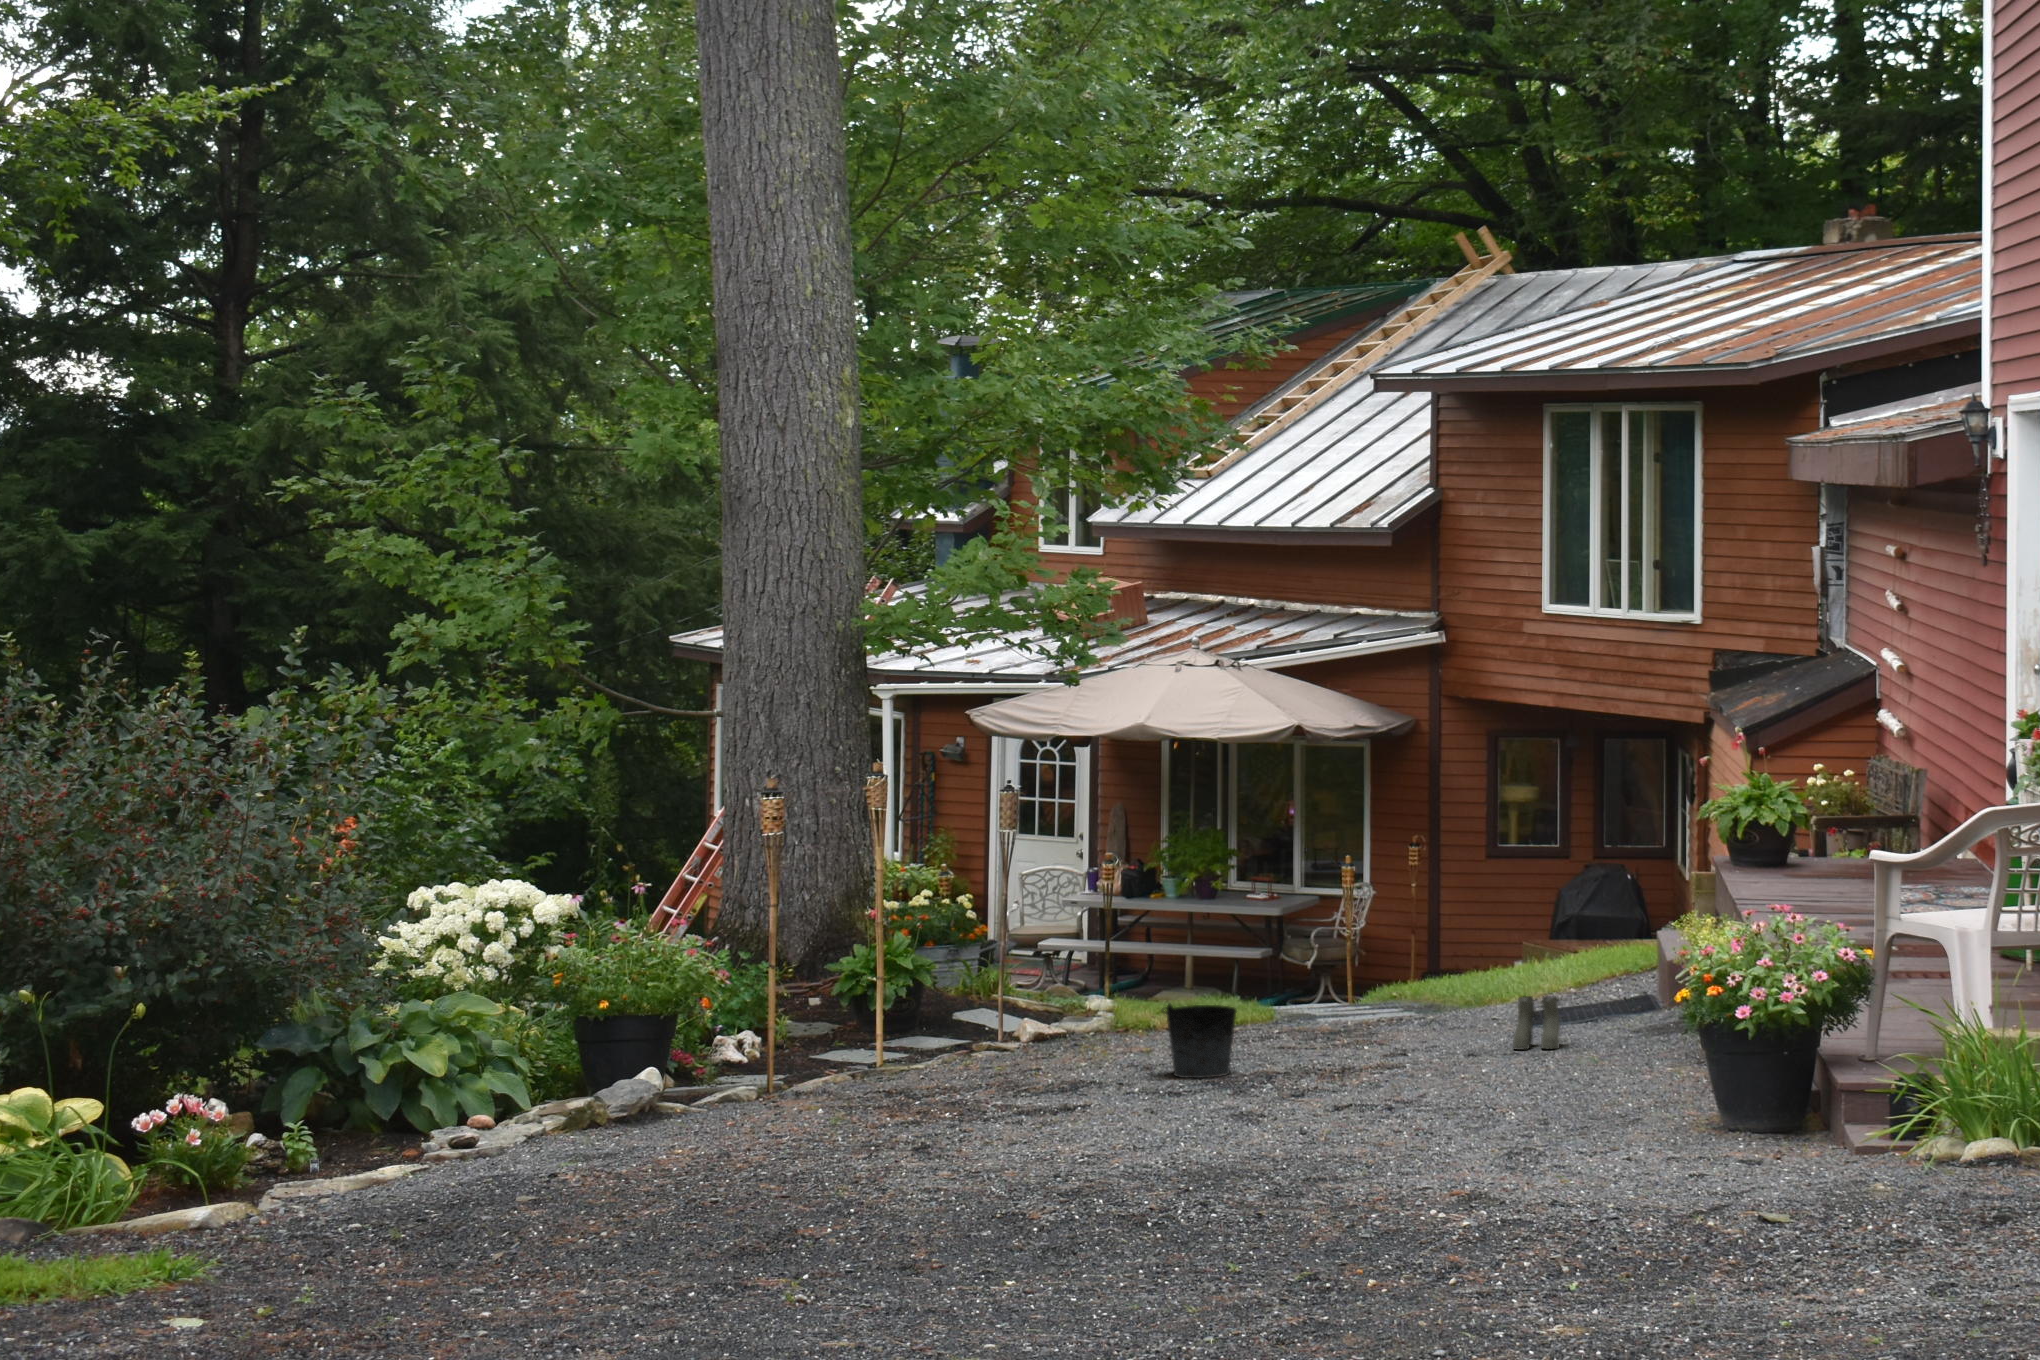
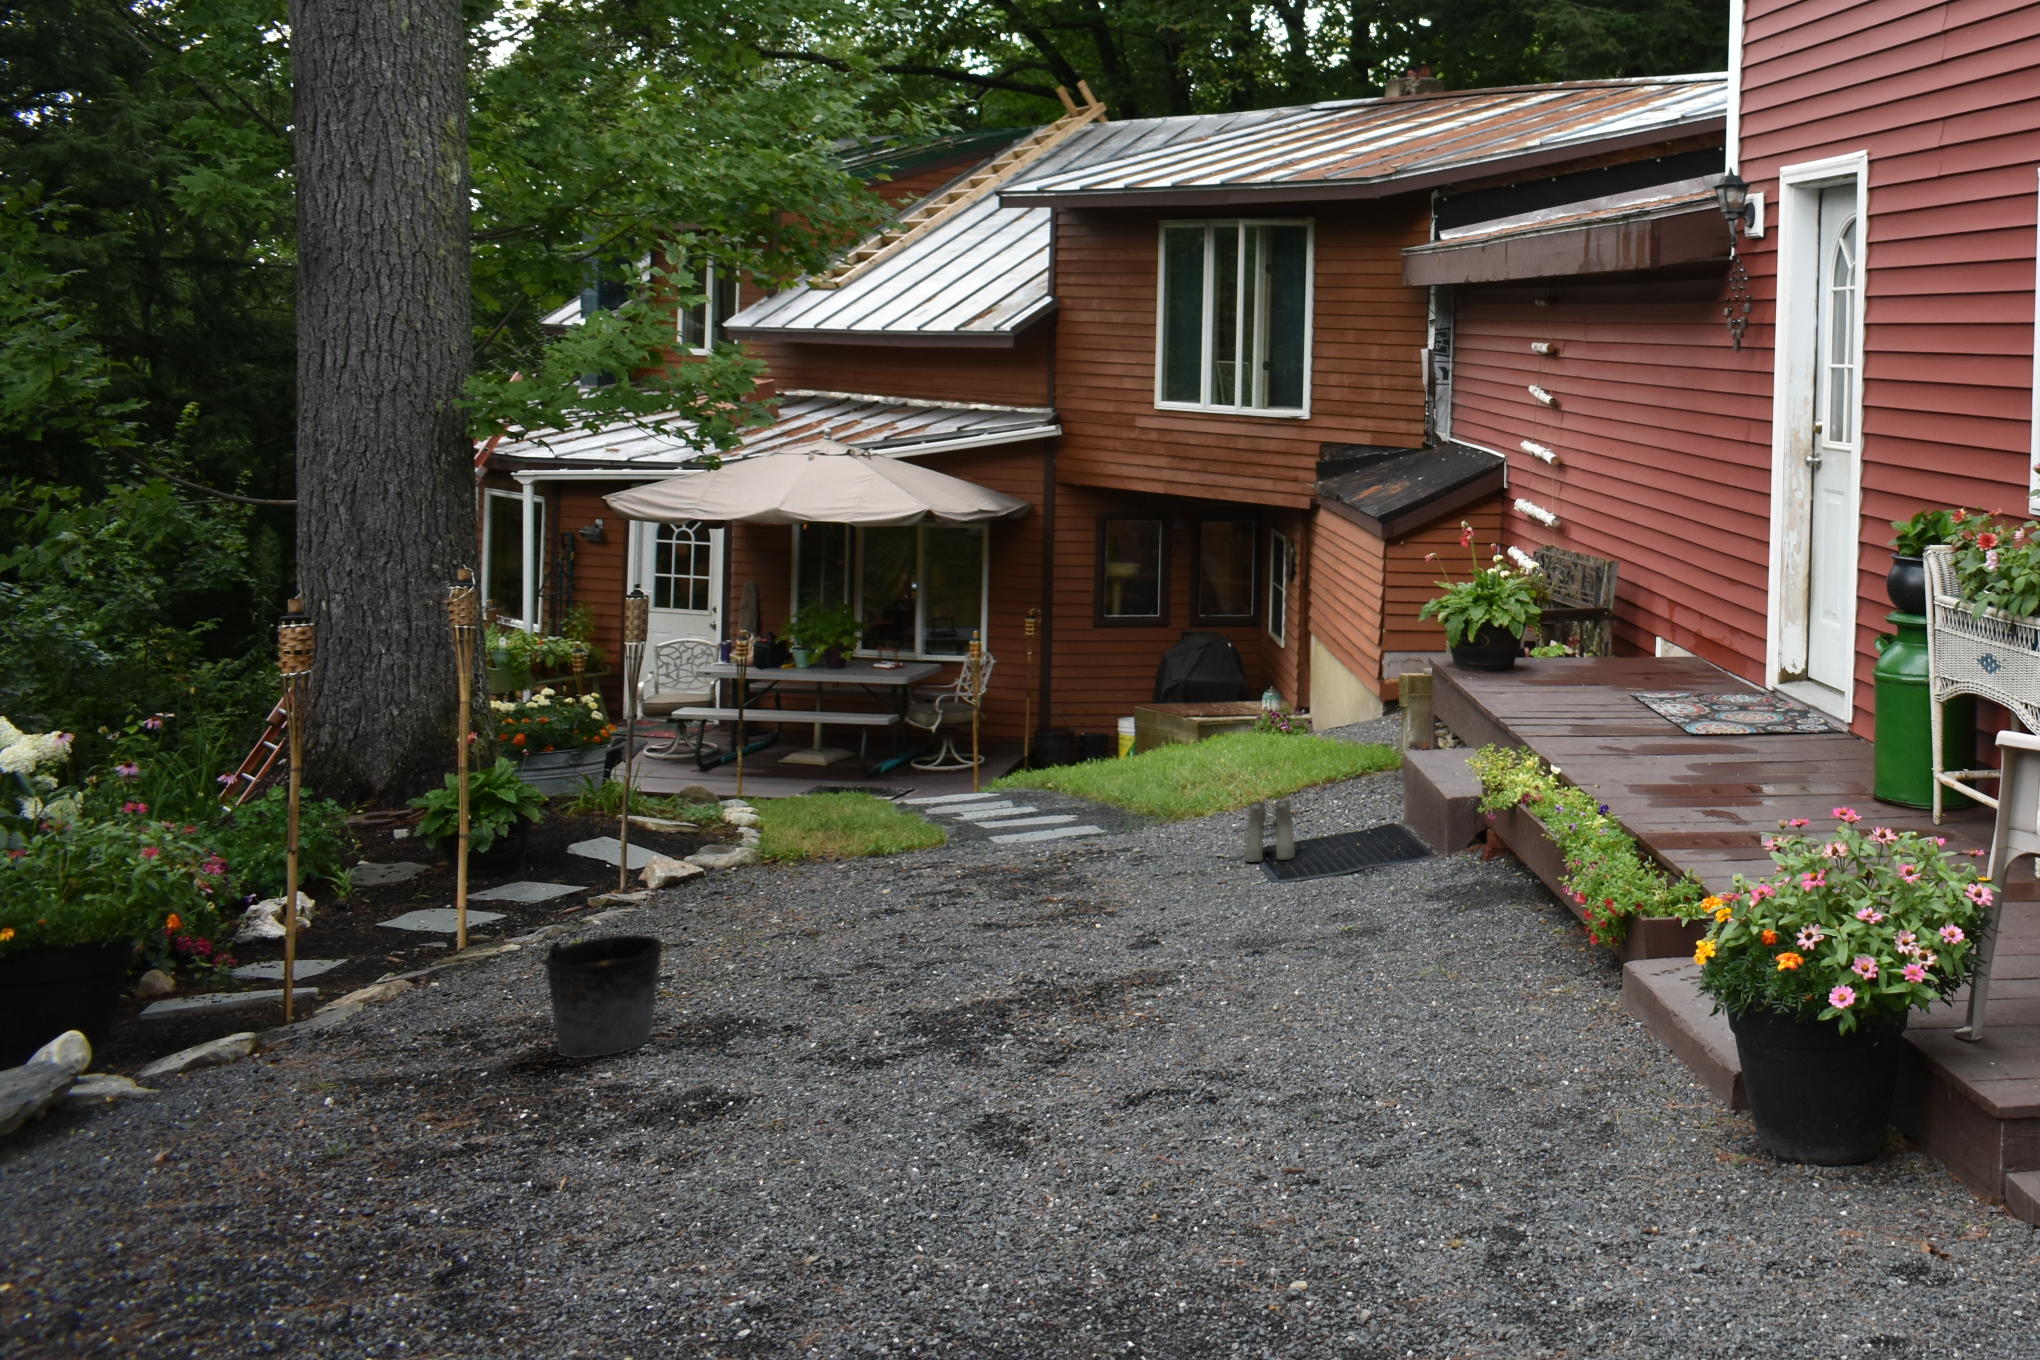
bucket: present [1162,1004,1237,1078] -> present [537,935,664,1058]

